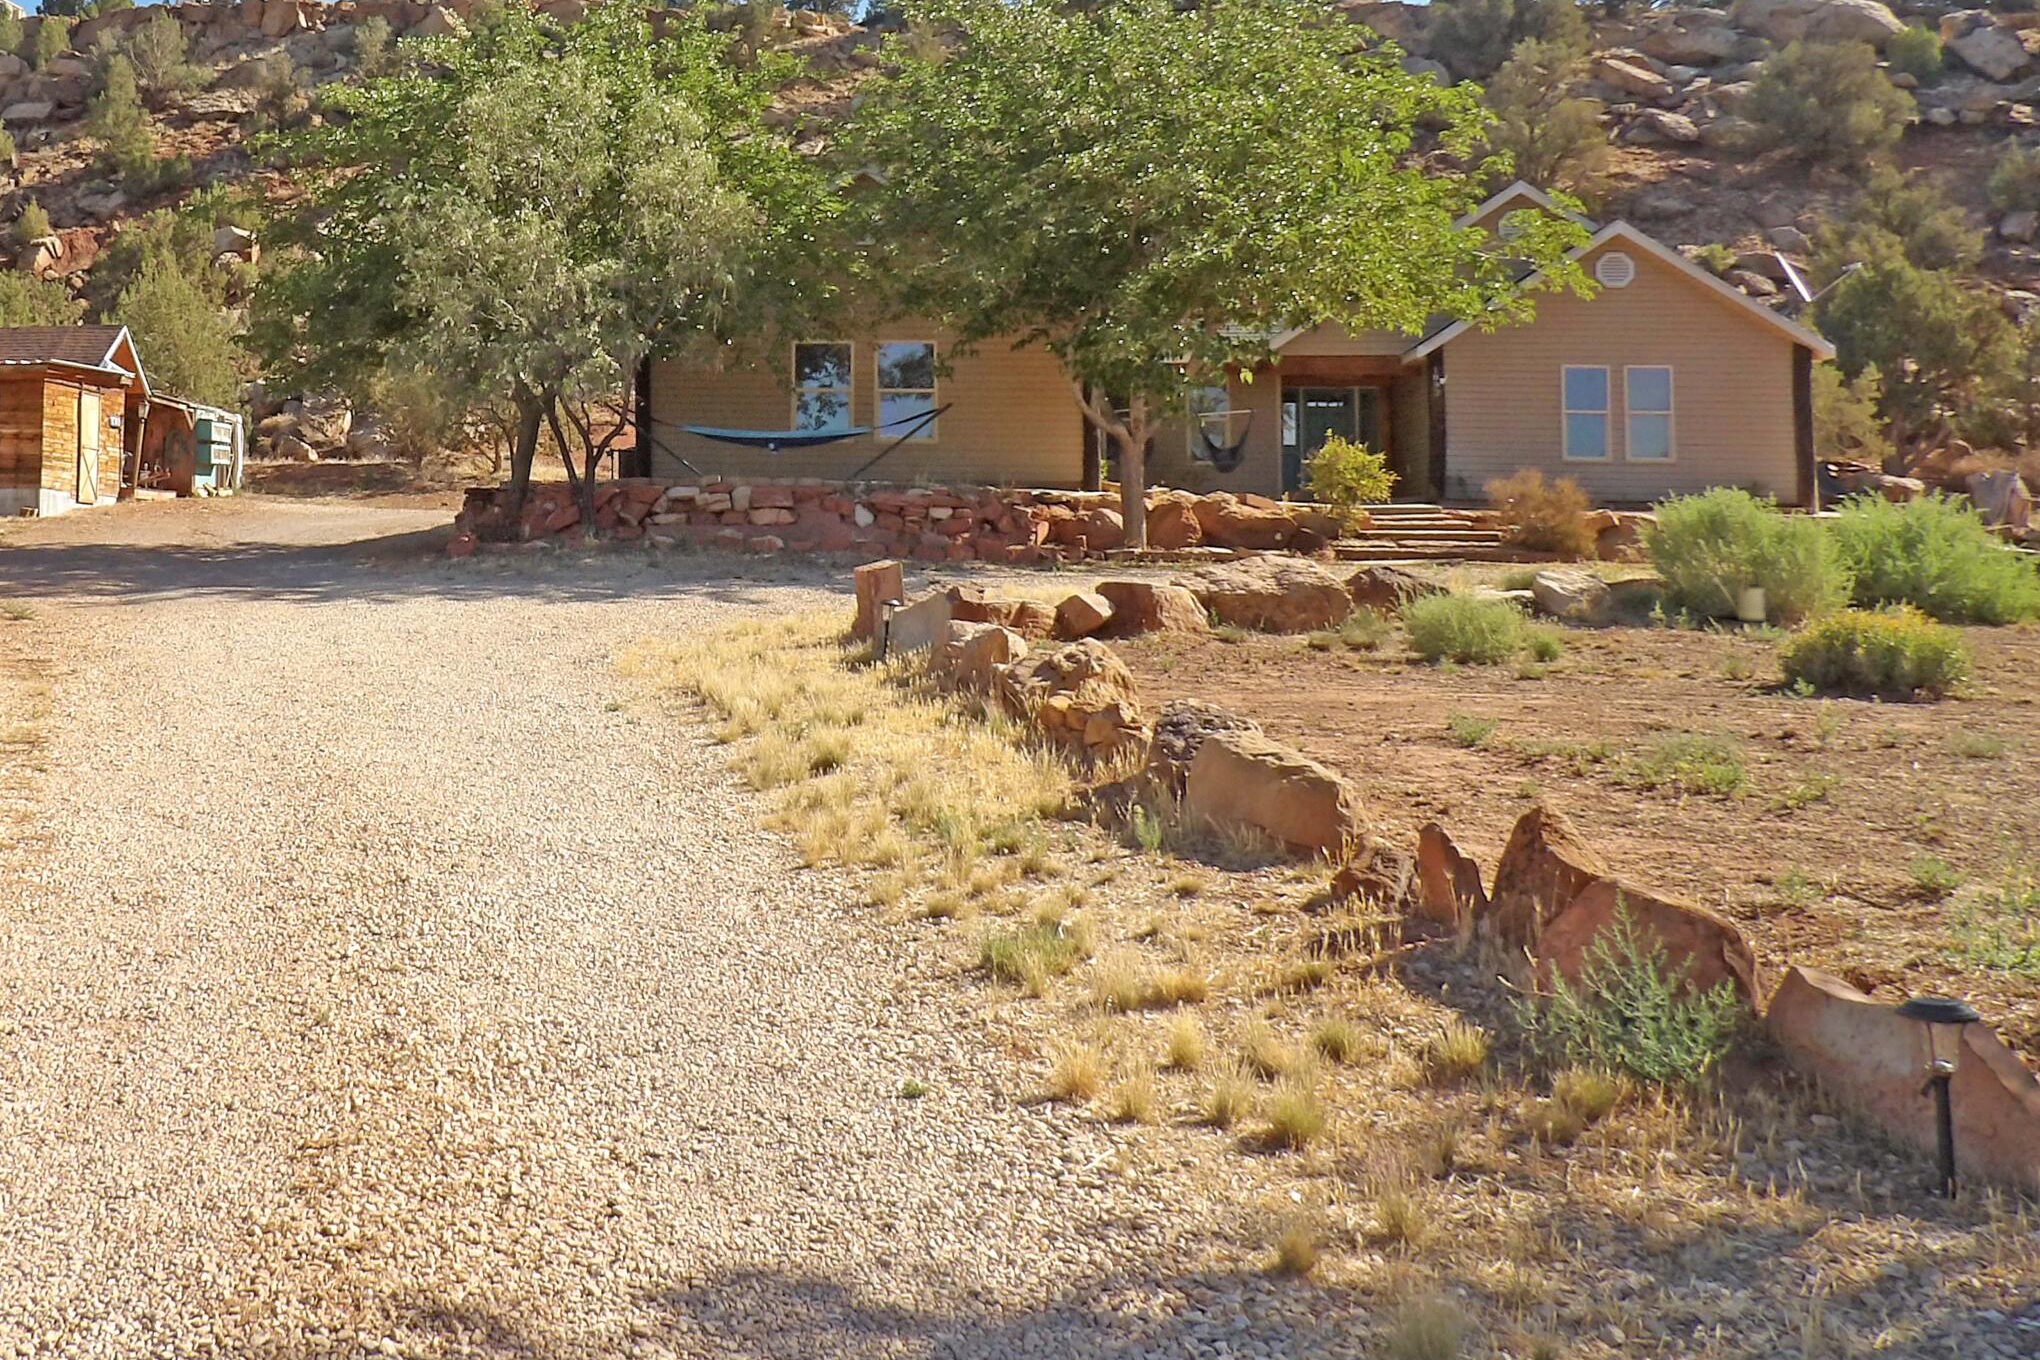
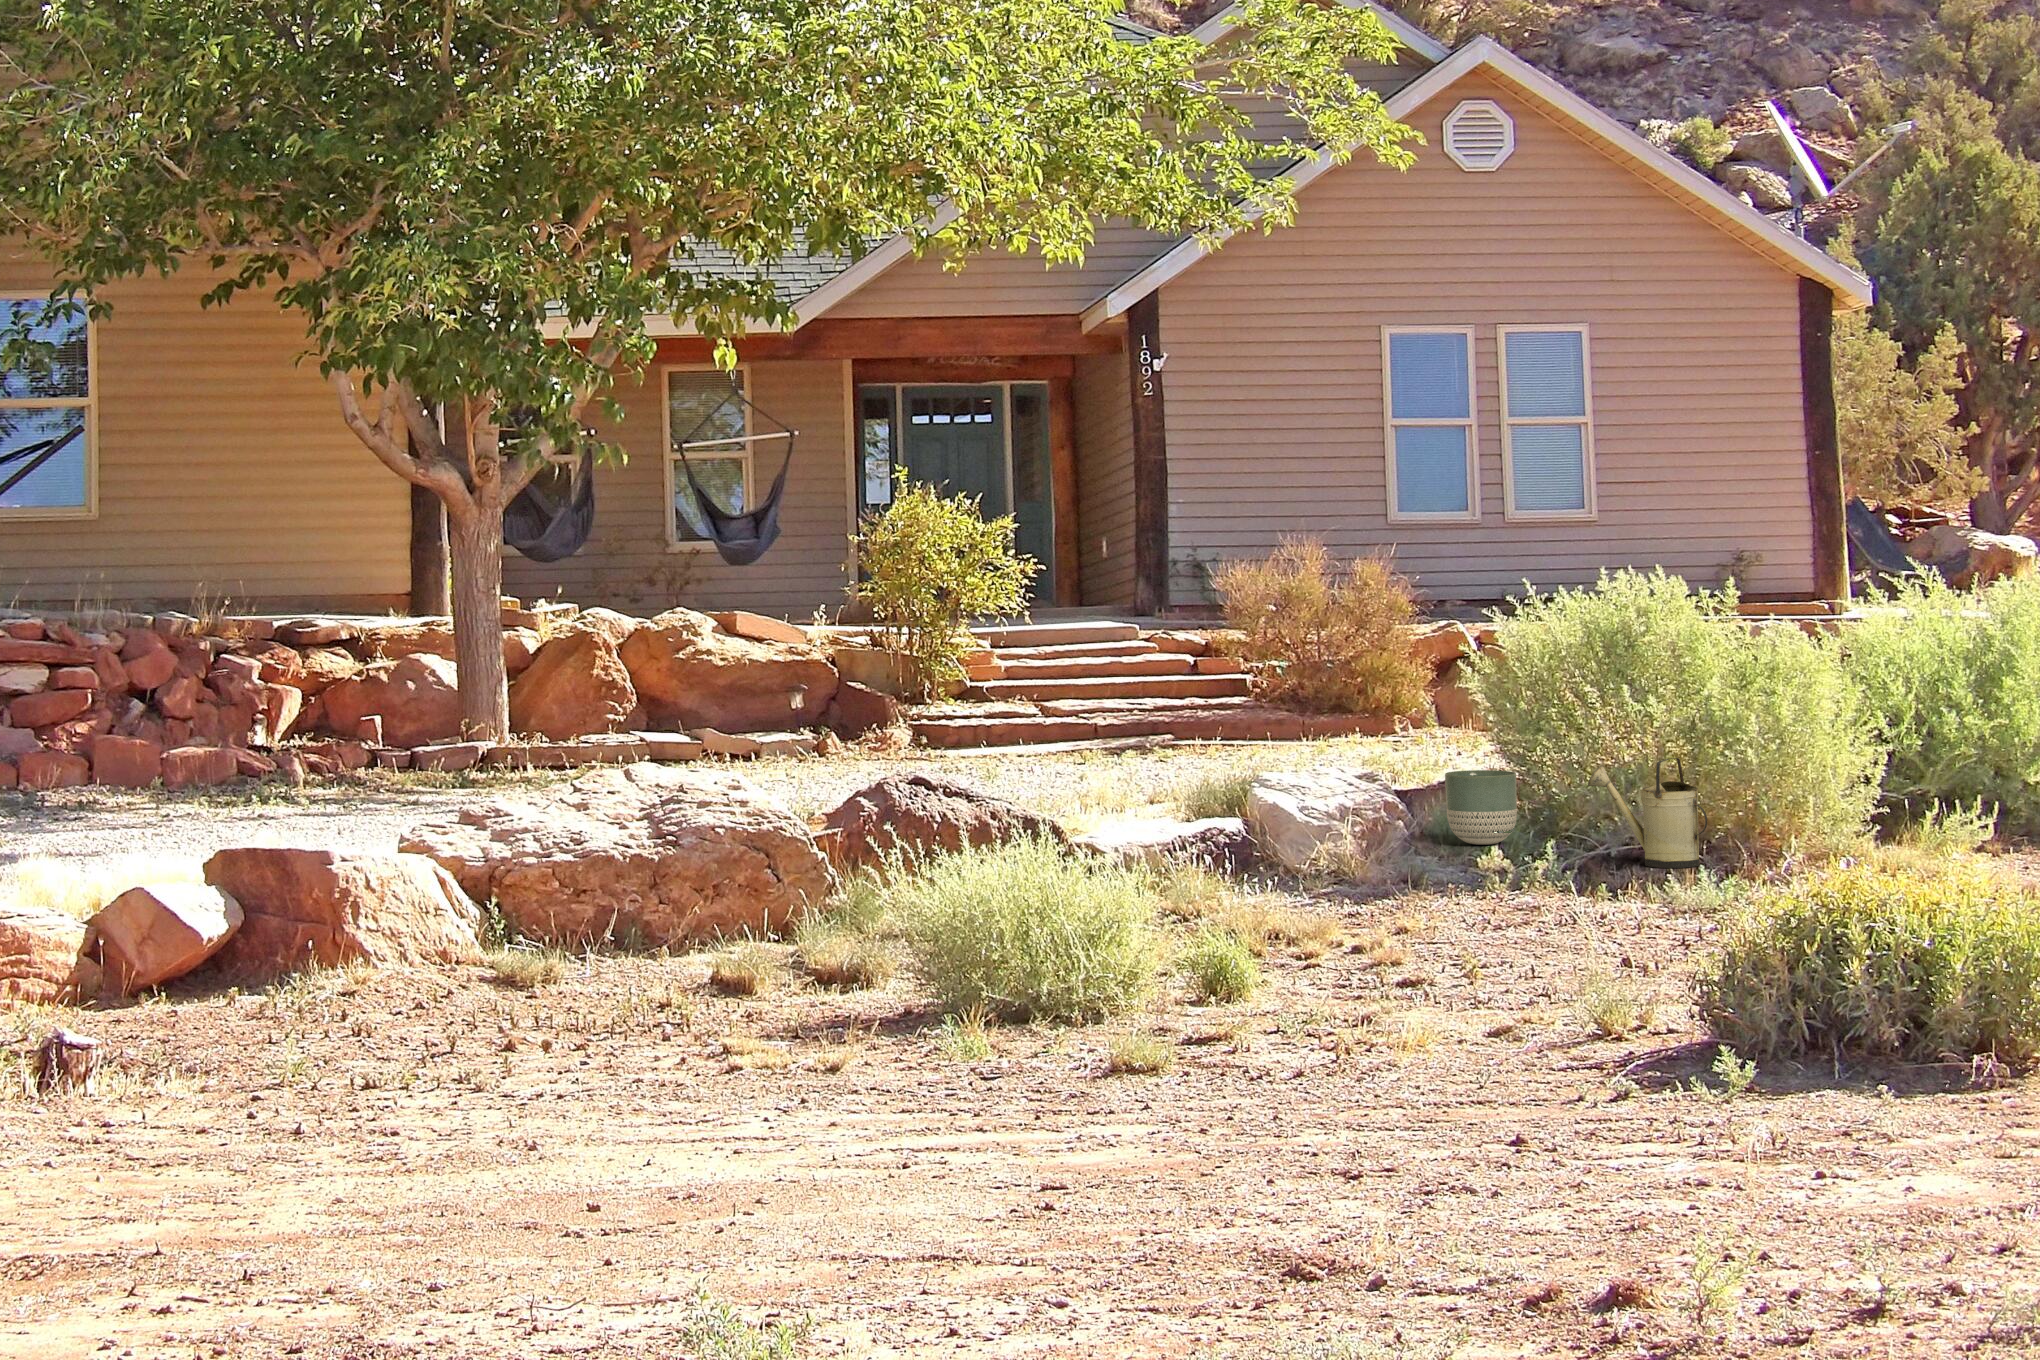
planter: none [1633,576,1669,609] -> present [1445,770,1517,845]

